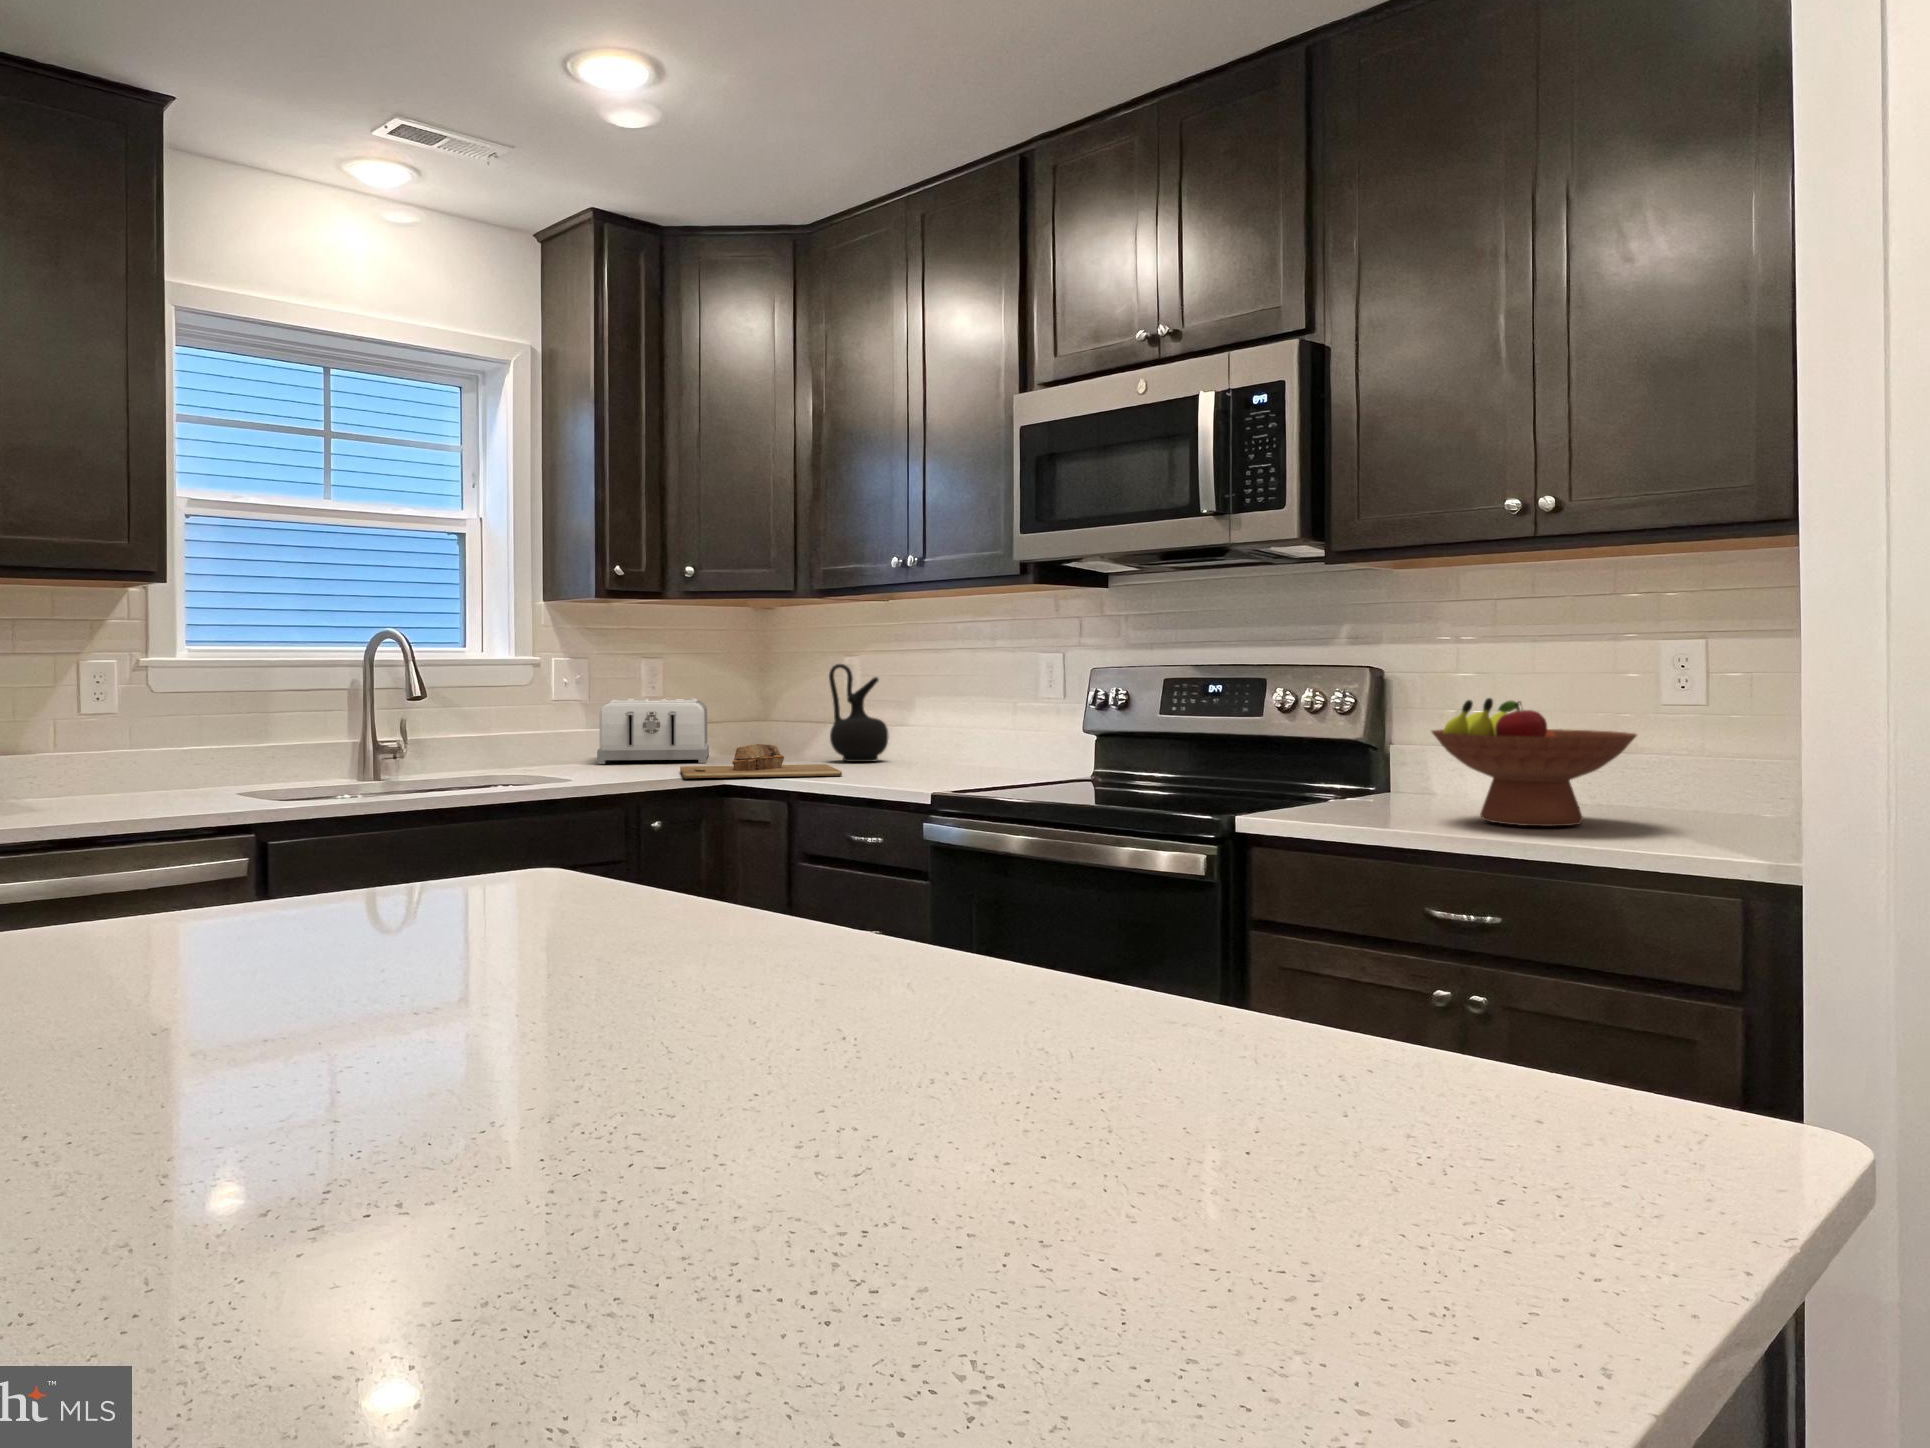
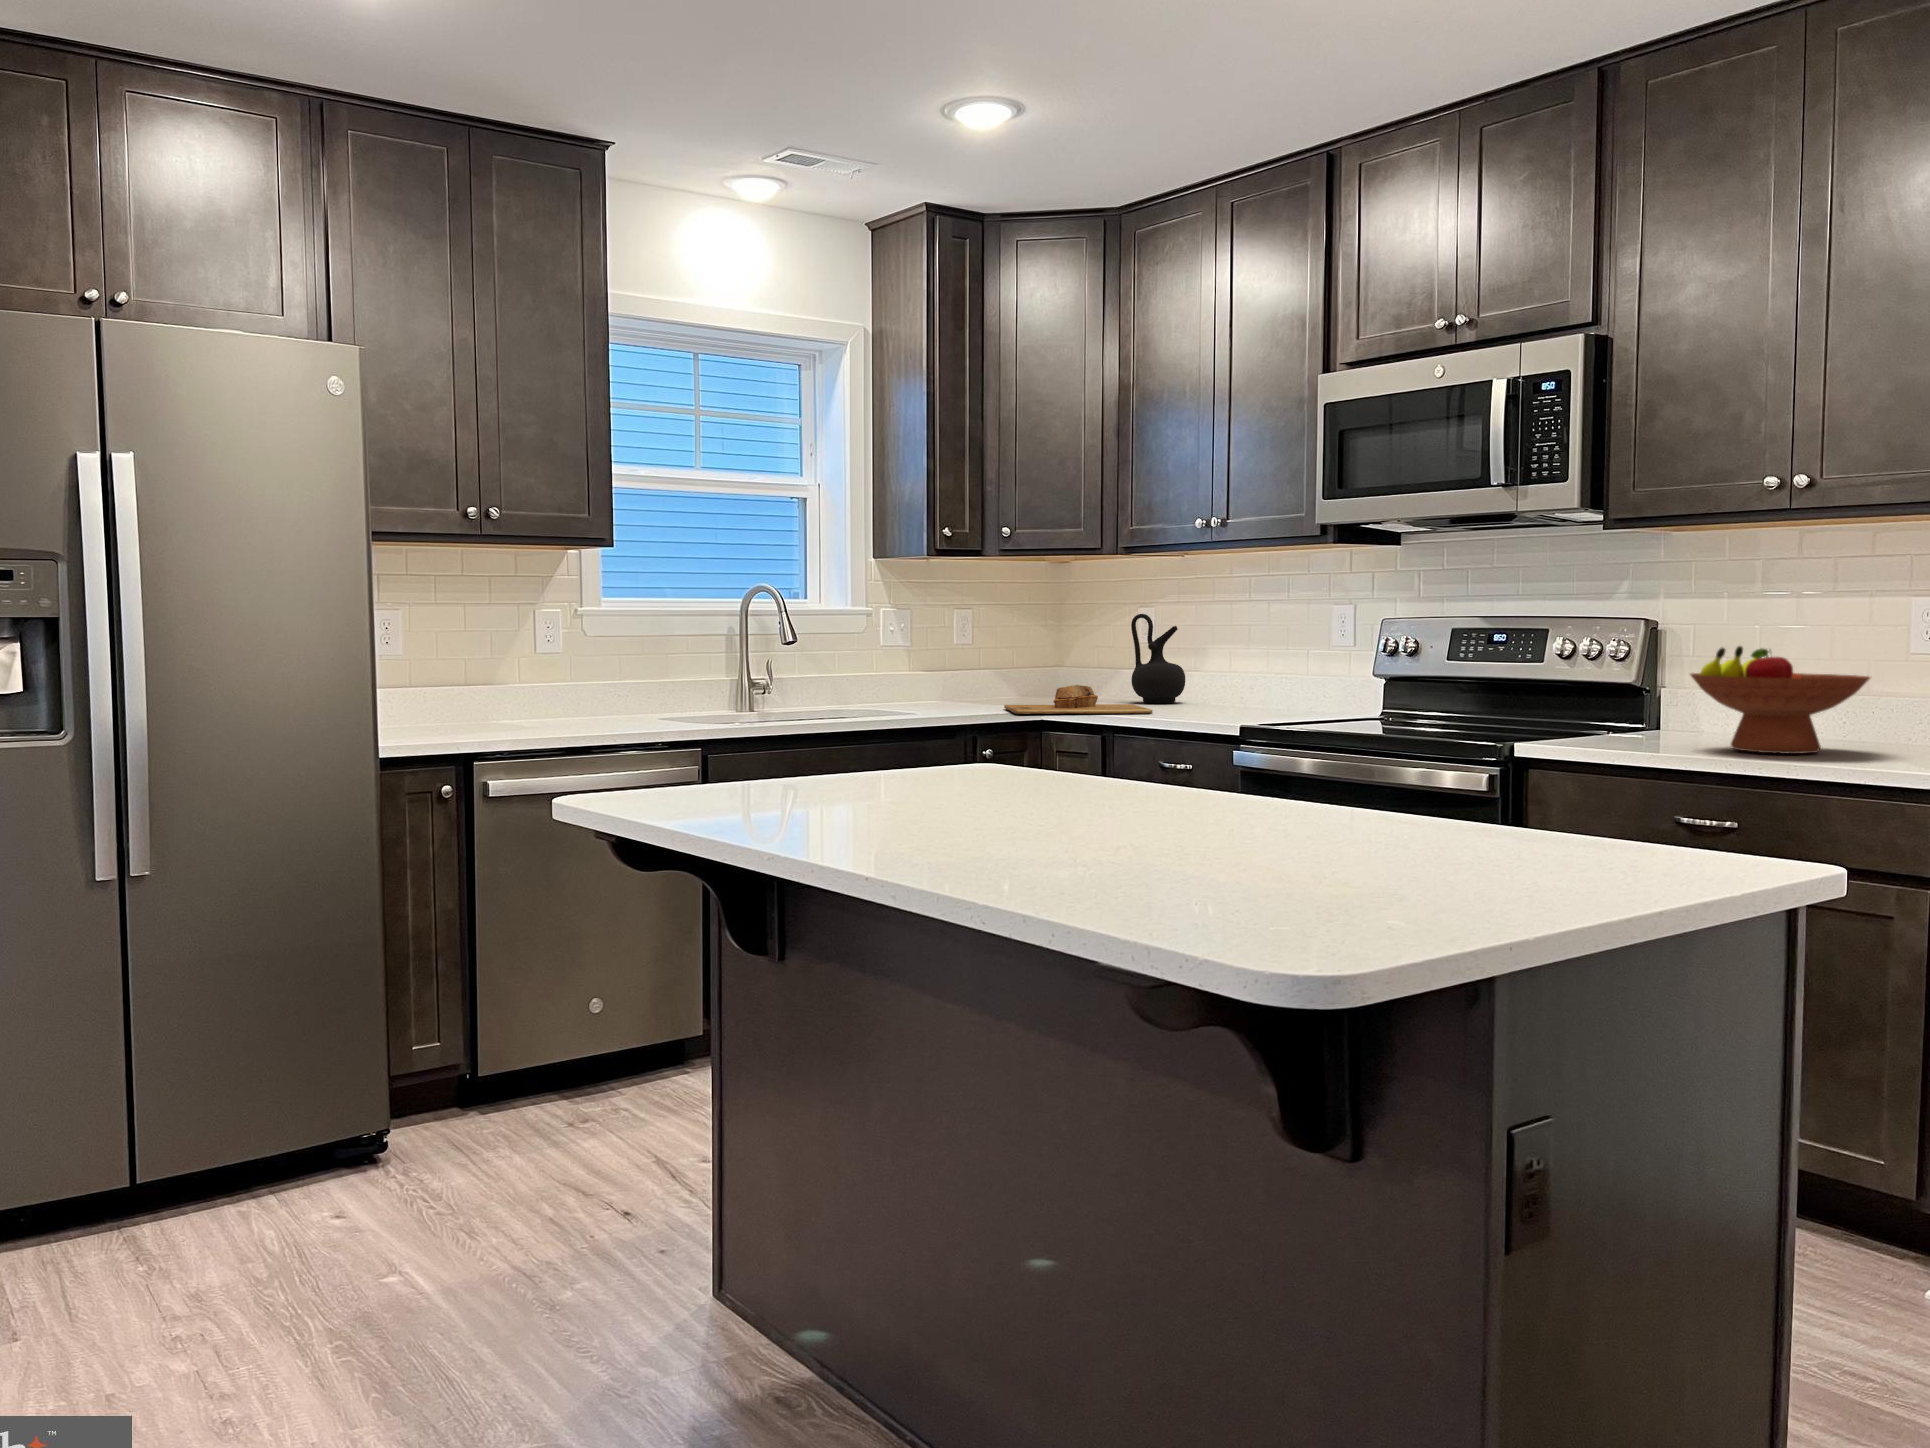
toaster: present [597,698,709,764] -> none [923,645,1019,703]

